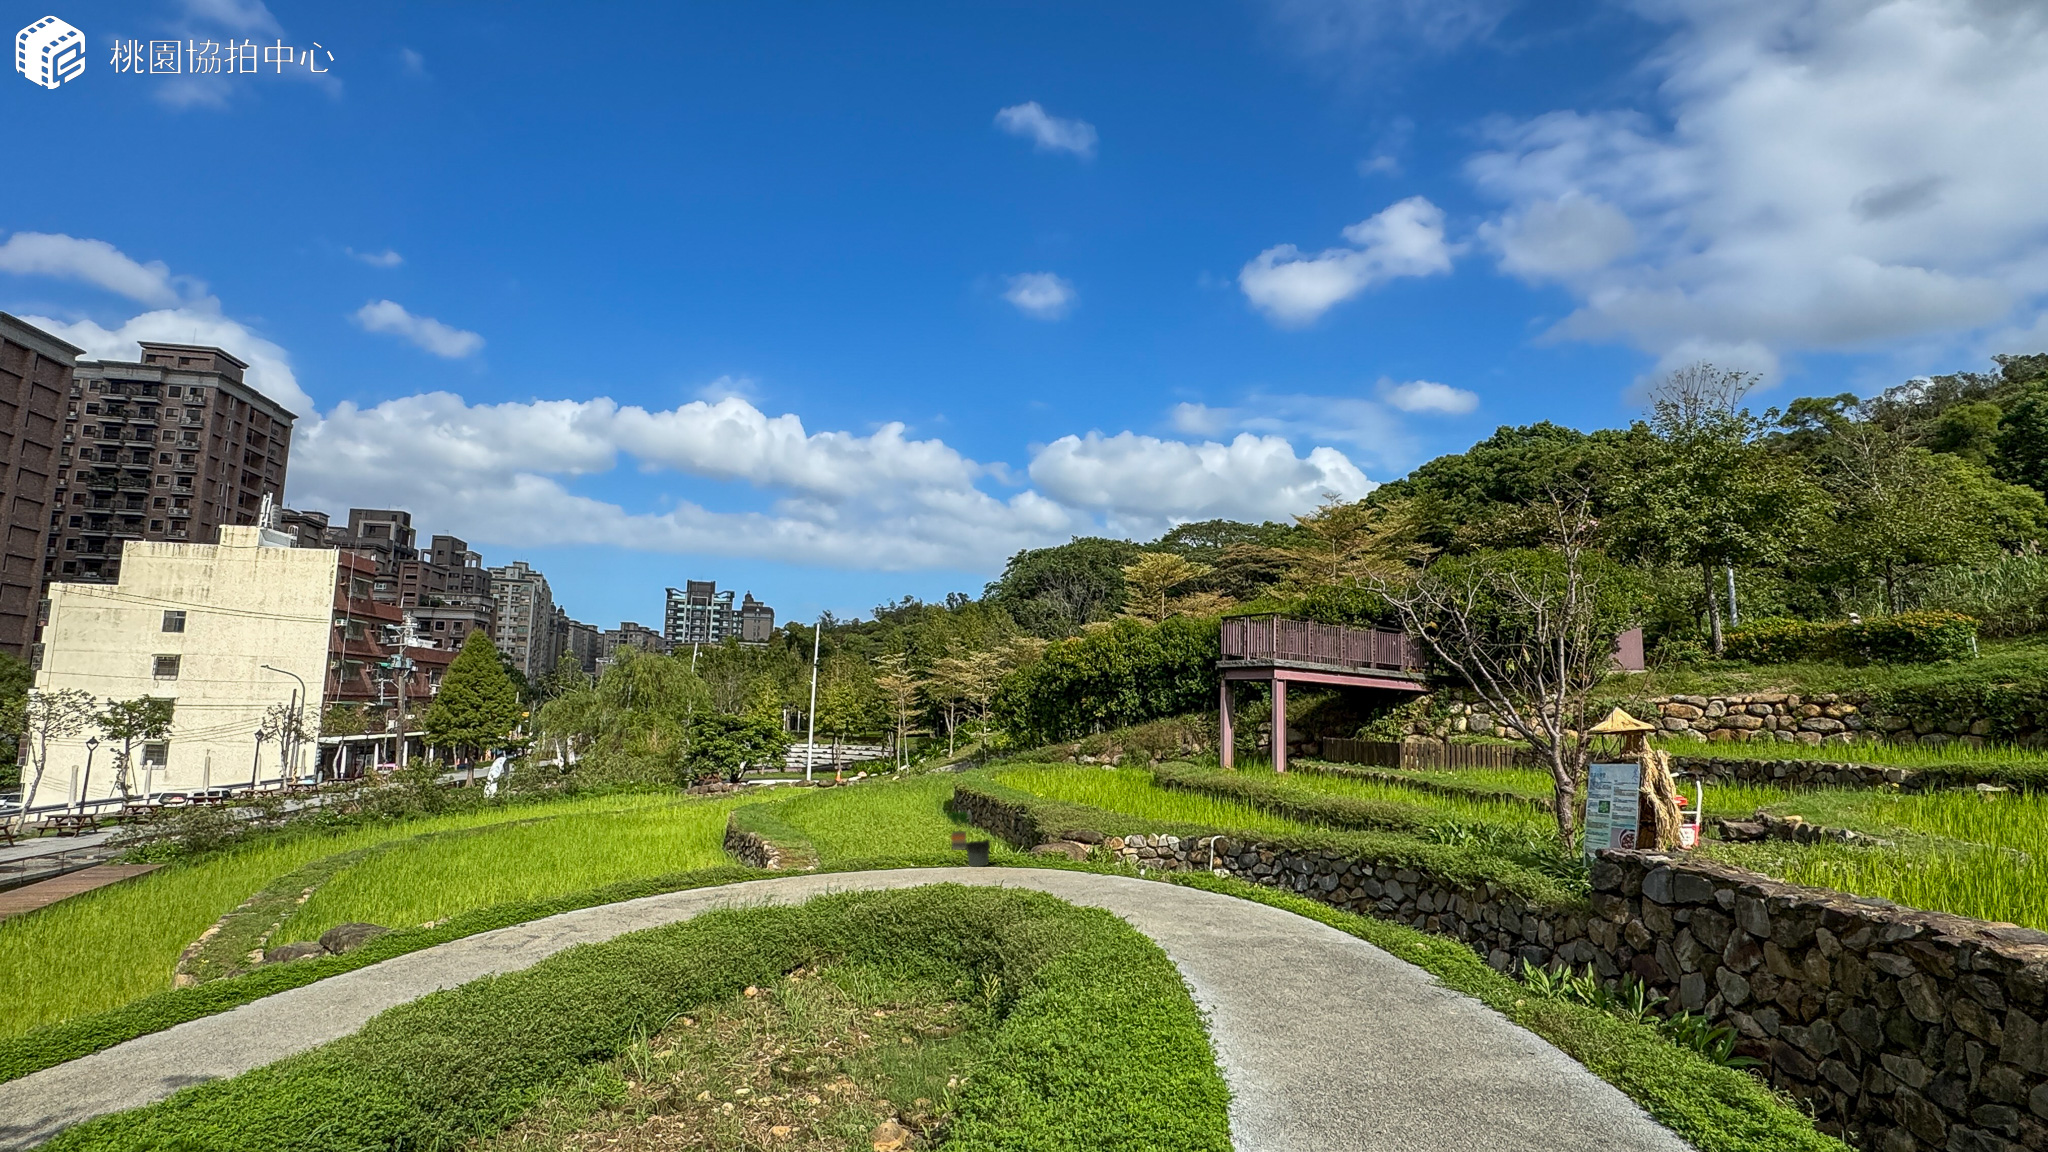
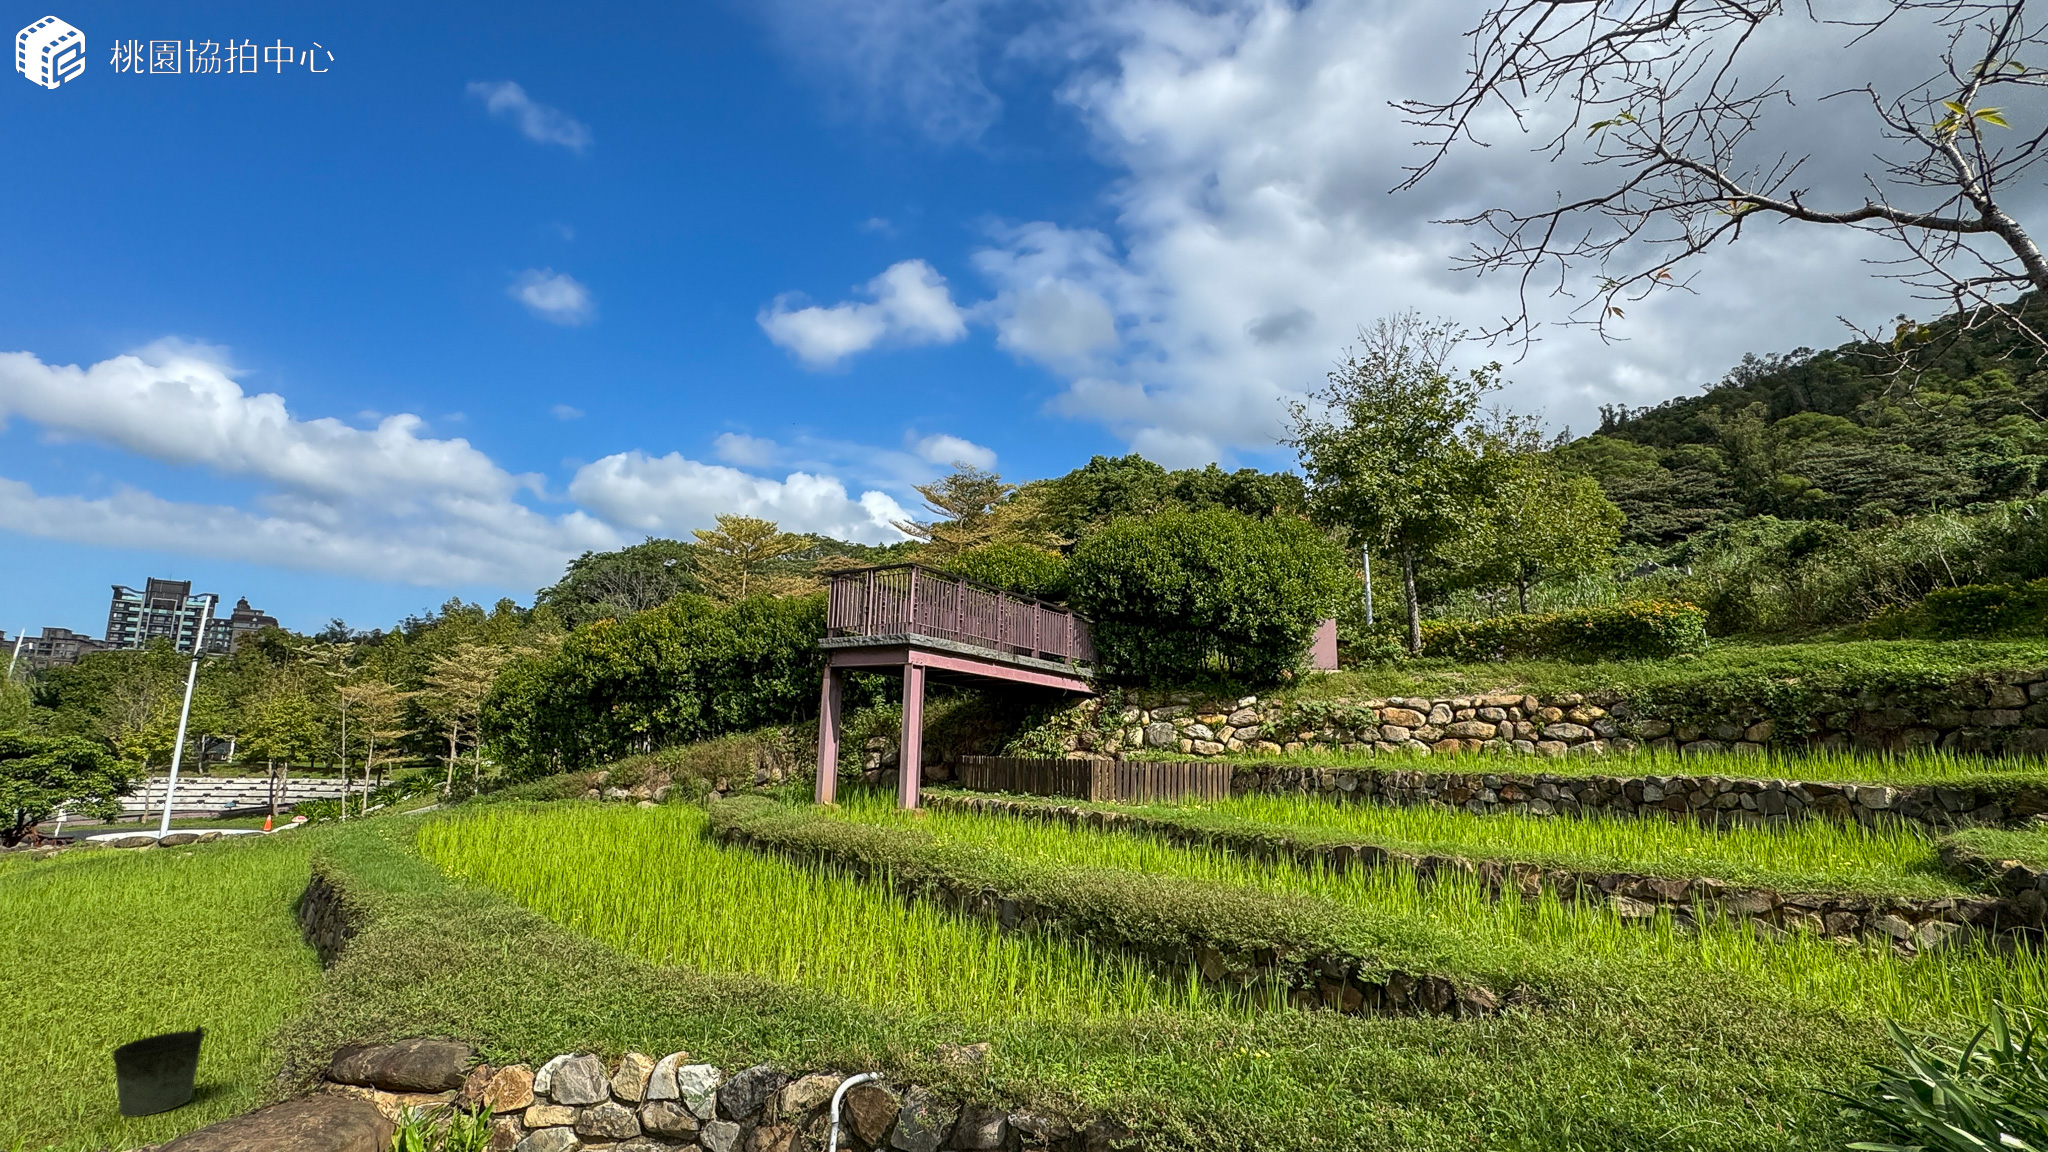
potted tree: present [948,812,970,850] -> none [151,932,228,1035]

